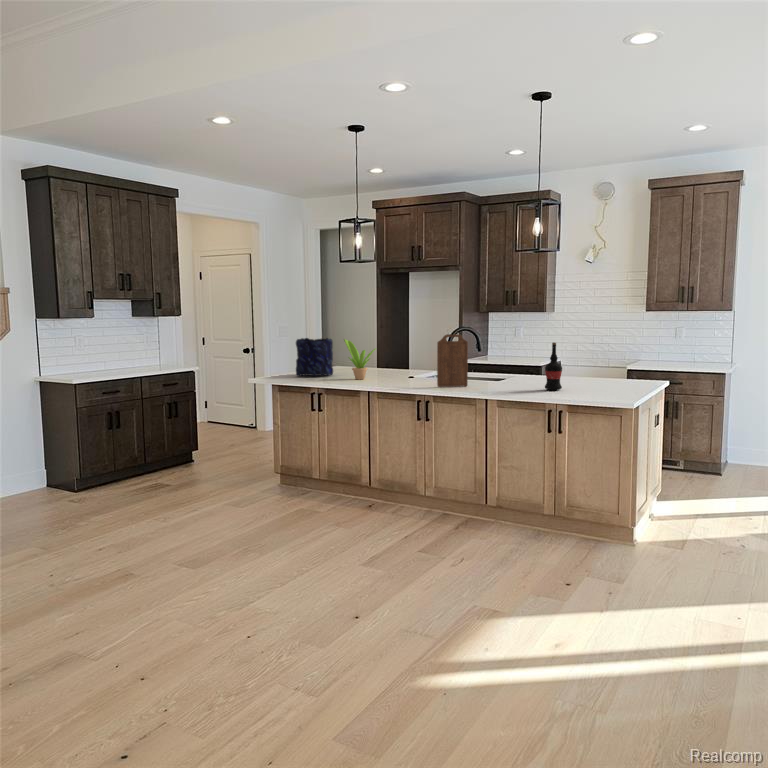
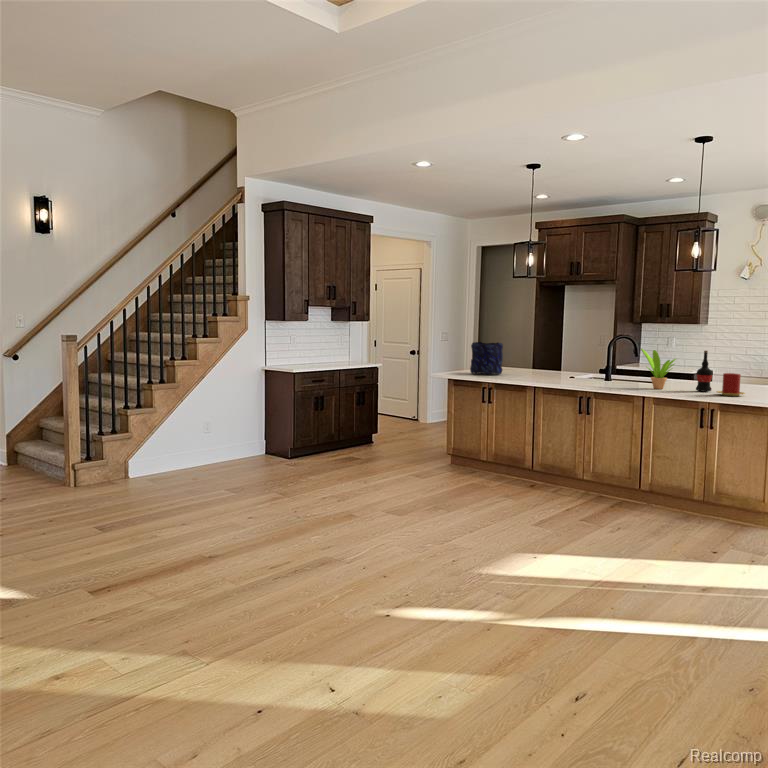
cutting board: present [437,334,468,387] -> none [598,341,627,386]
potted plant: present [344,339,376,379] -> present [641,348,676,389]
candle: none [567,369,599,395] -> present [717,373,745,396]

